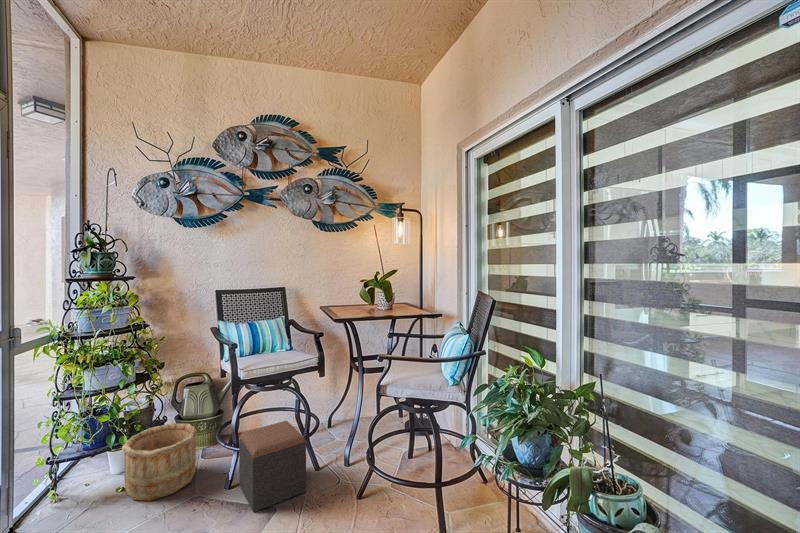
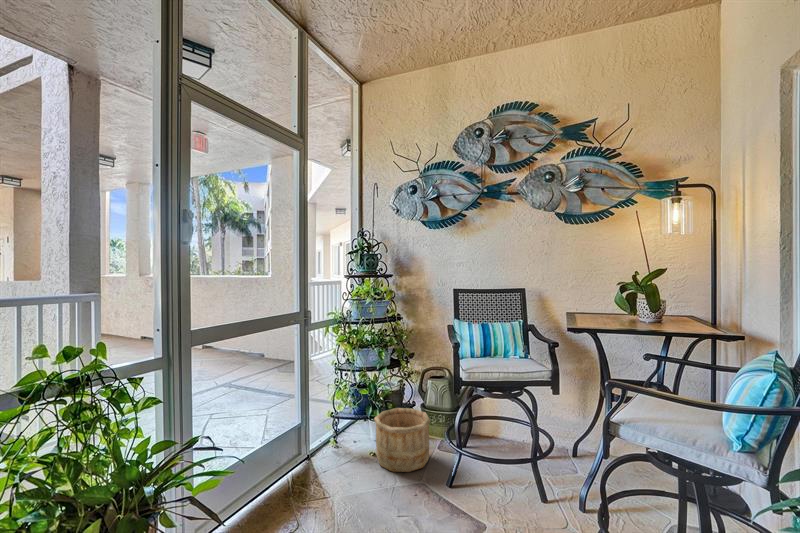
footstool: present [239,421,306,512] -> none [462,433,526,521]

